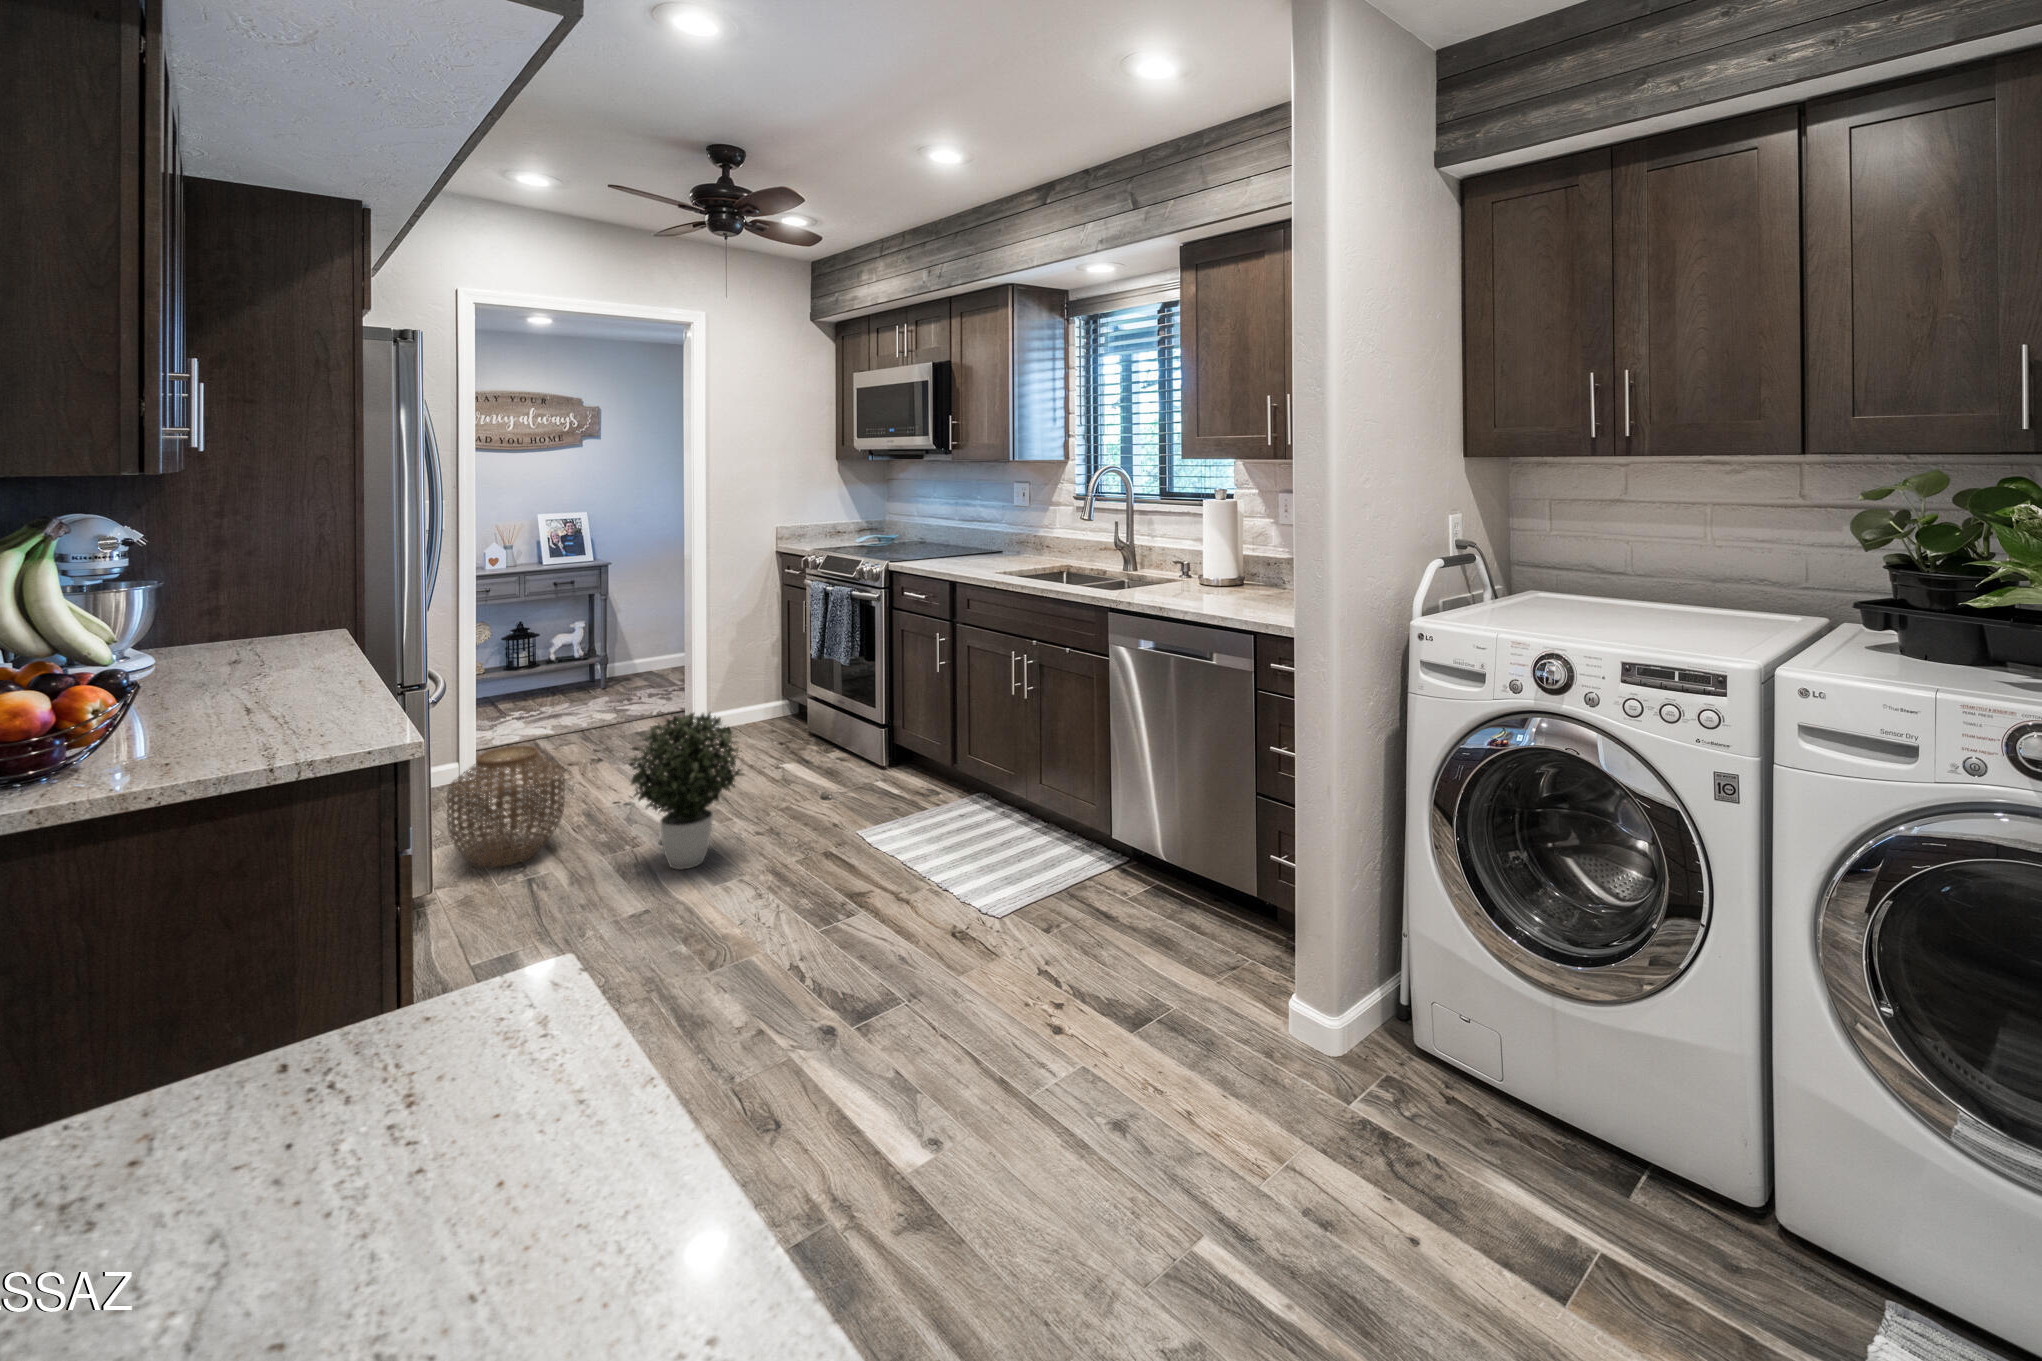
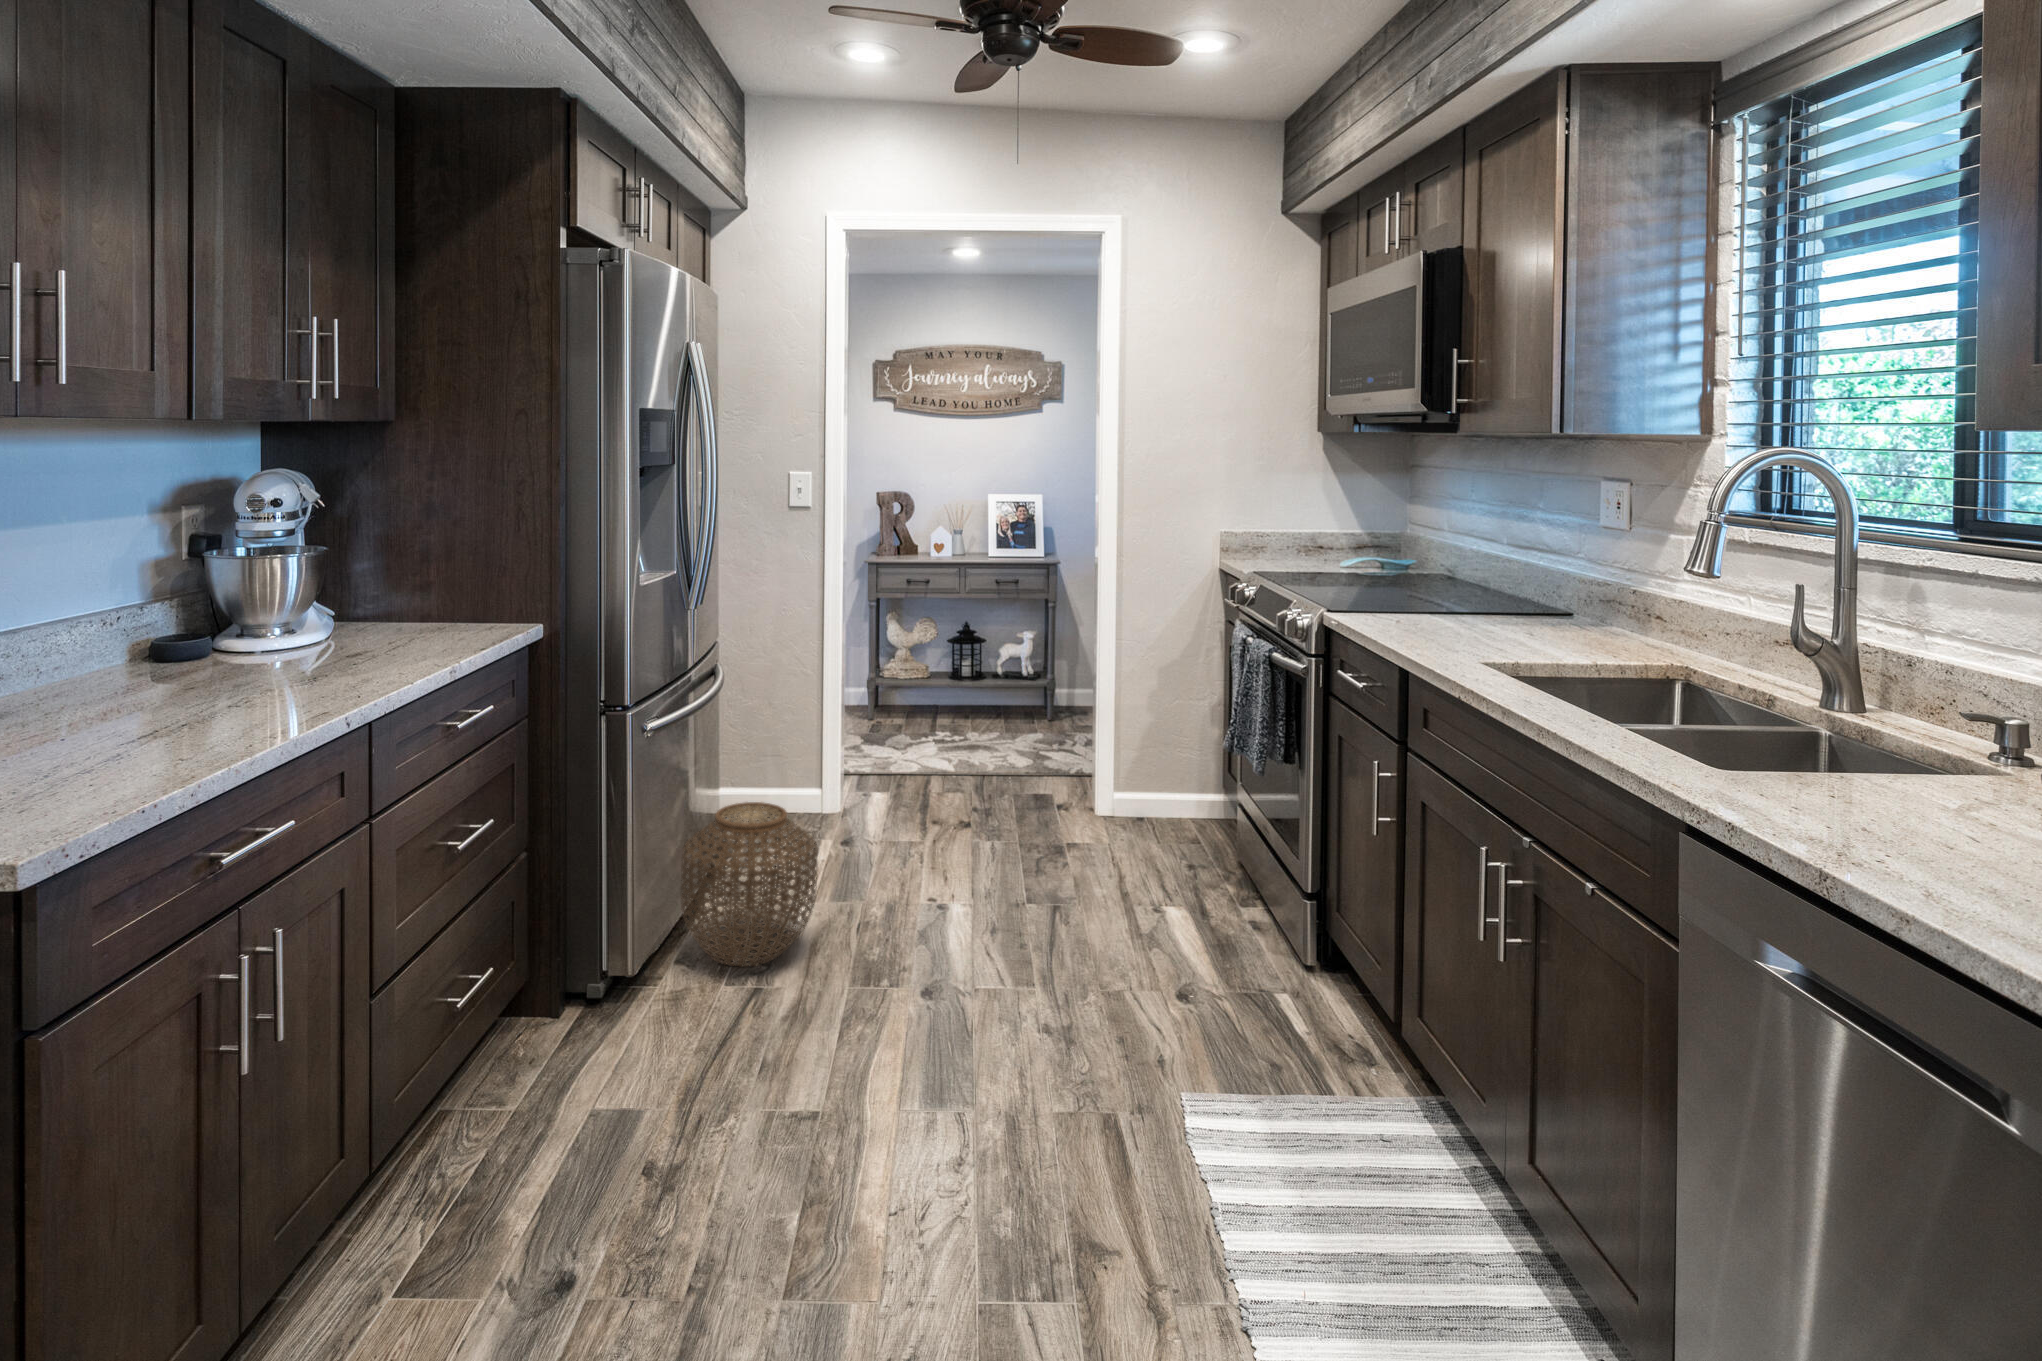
potted plant: present [629,713,744,870] -> none [839,817,1002,1066]

